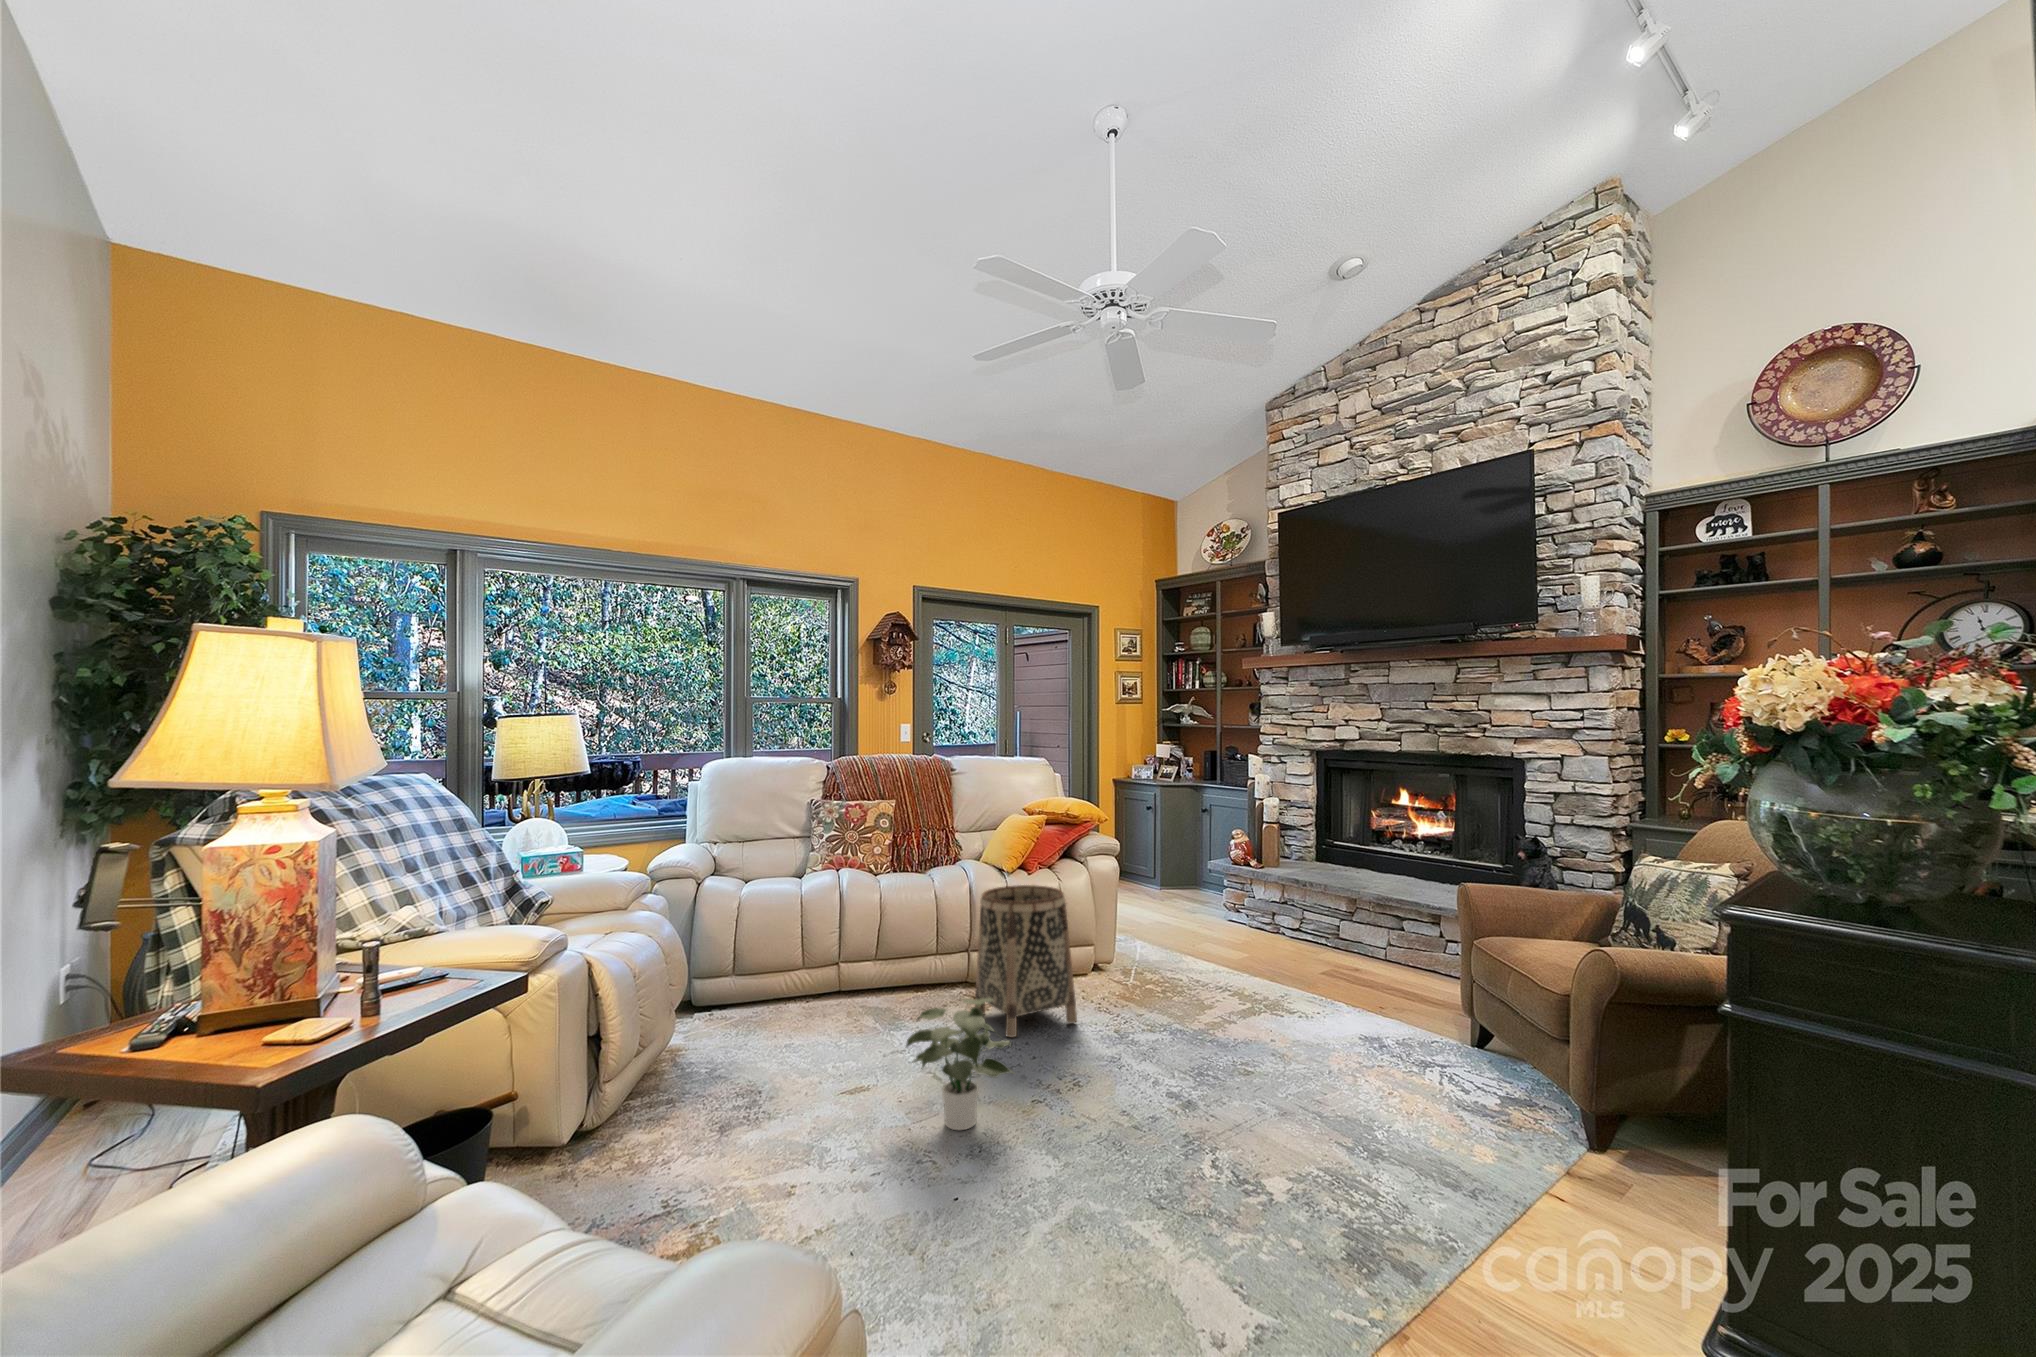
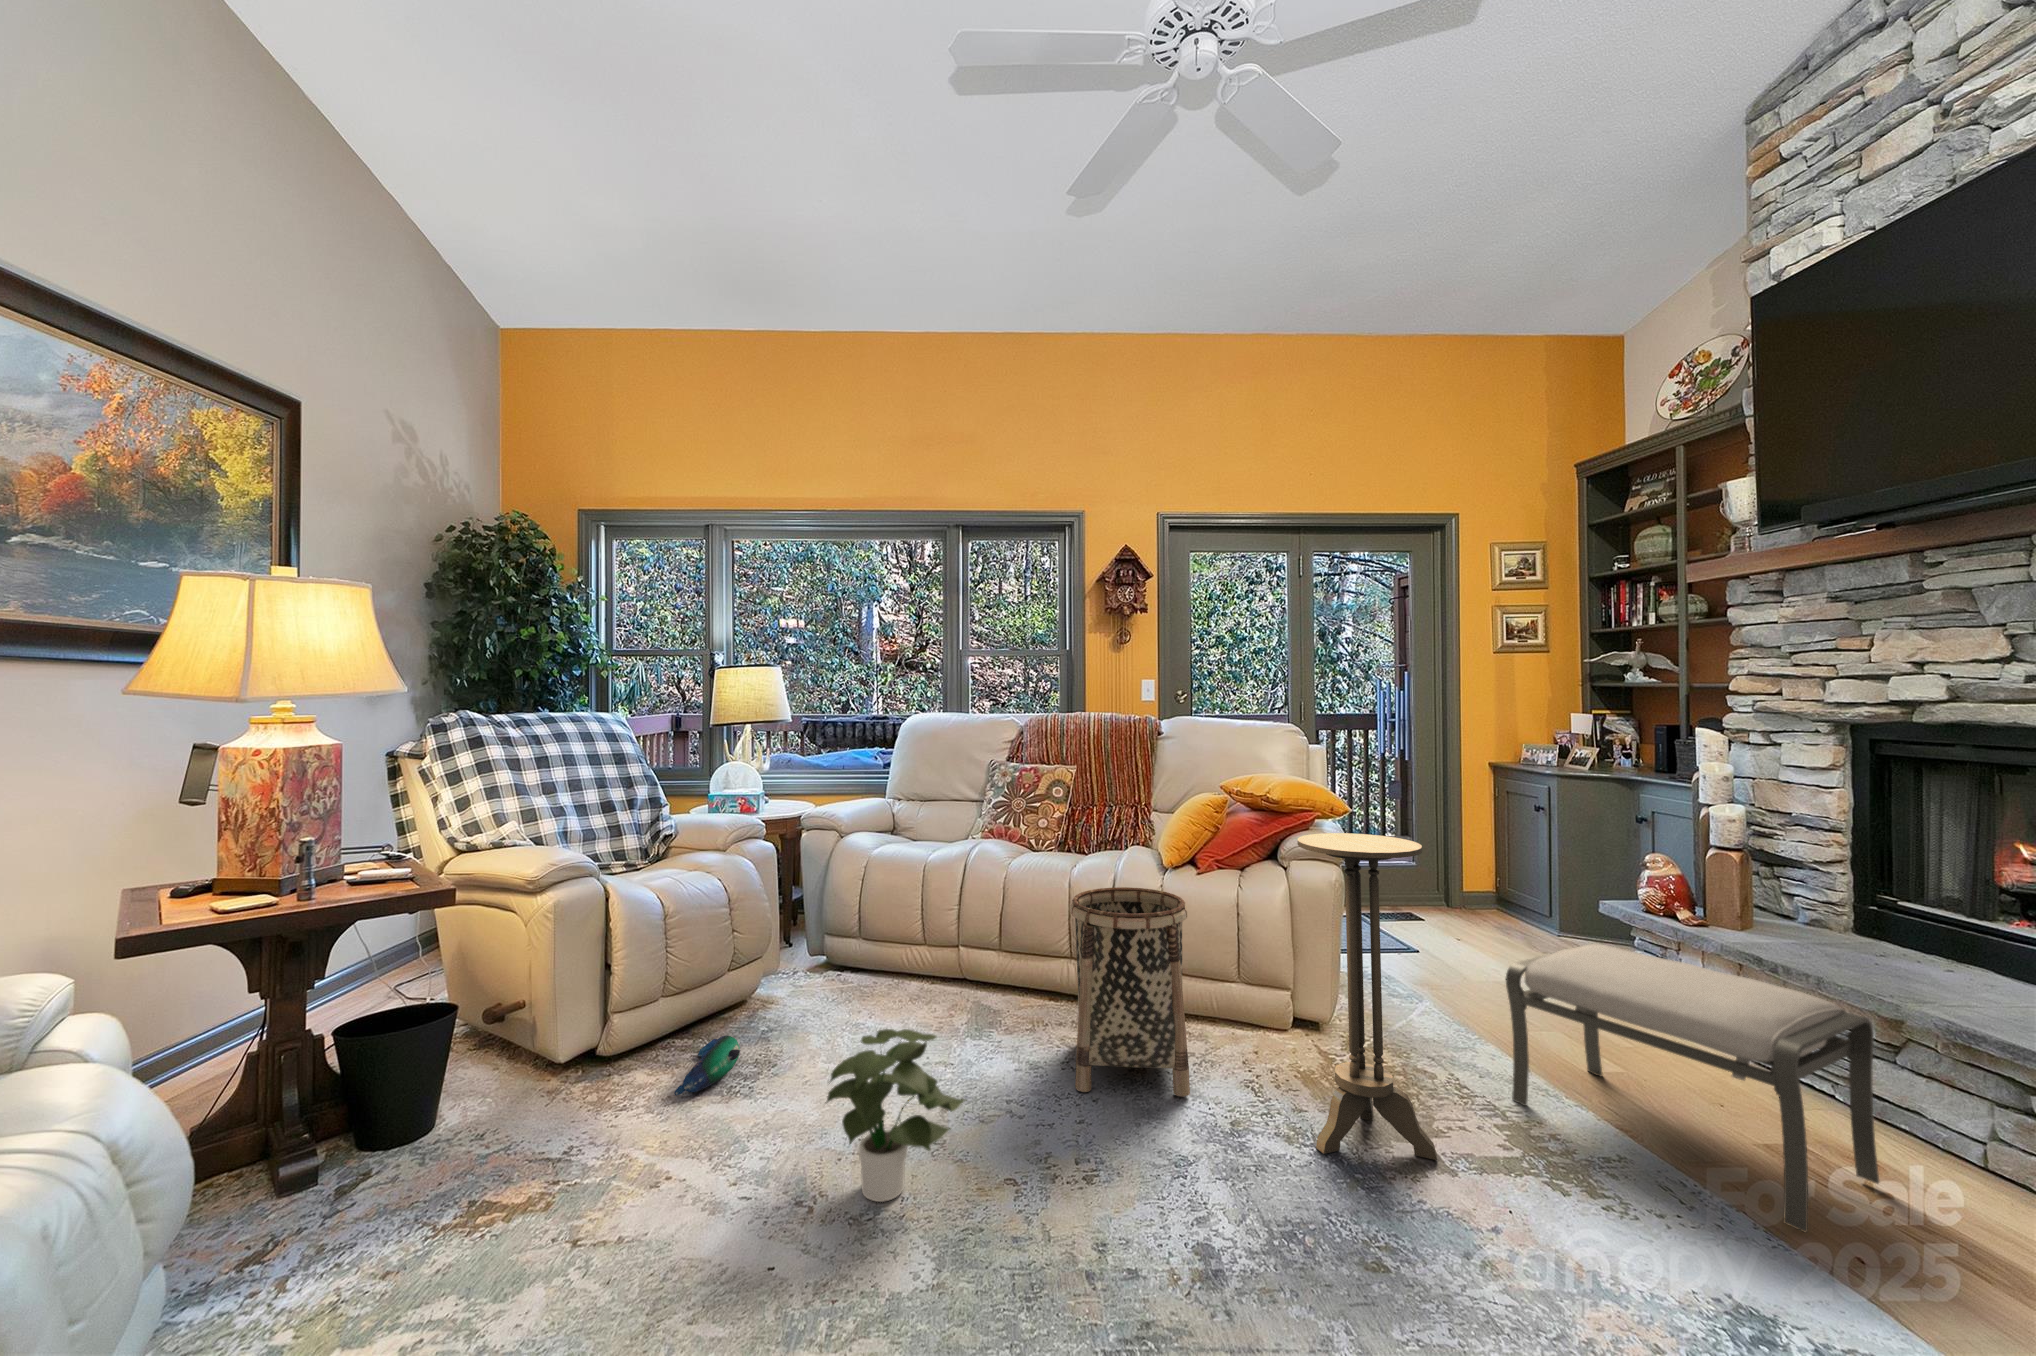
side table: none [1141,828,1222,1029] -> present [1297,833,1437,1160]
ottoman: none [1221,883,1372,1002] -> present [1506,944,1879,1232]
plush toy: none [676,1070,746,1127] -> present [674,1035,740,1096]

